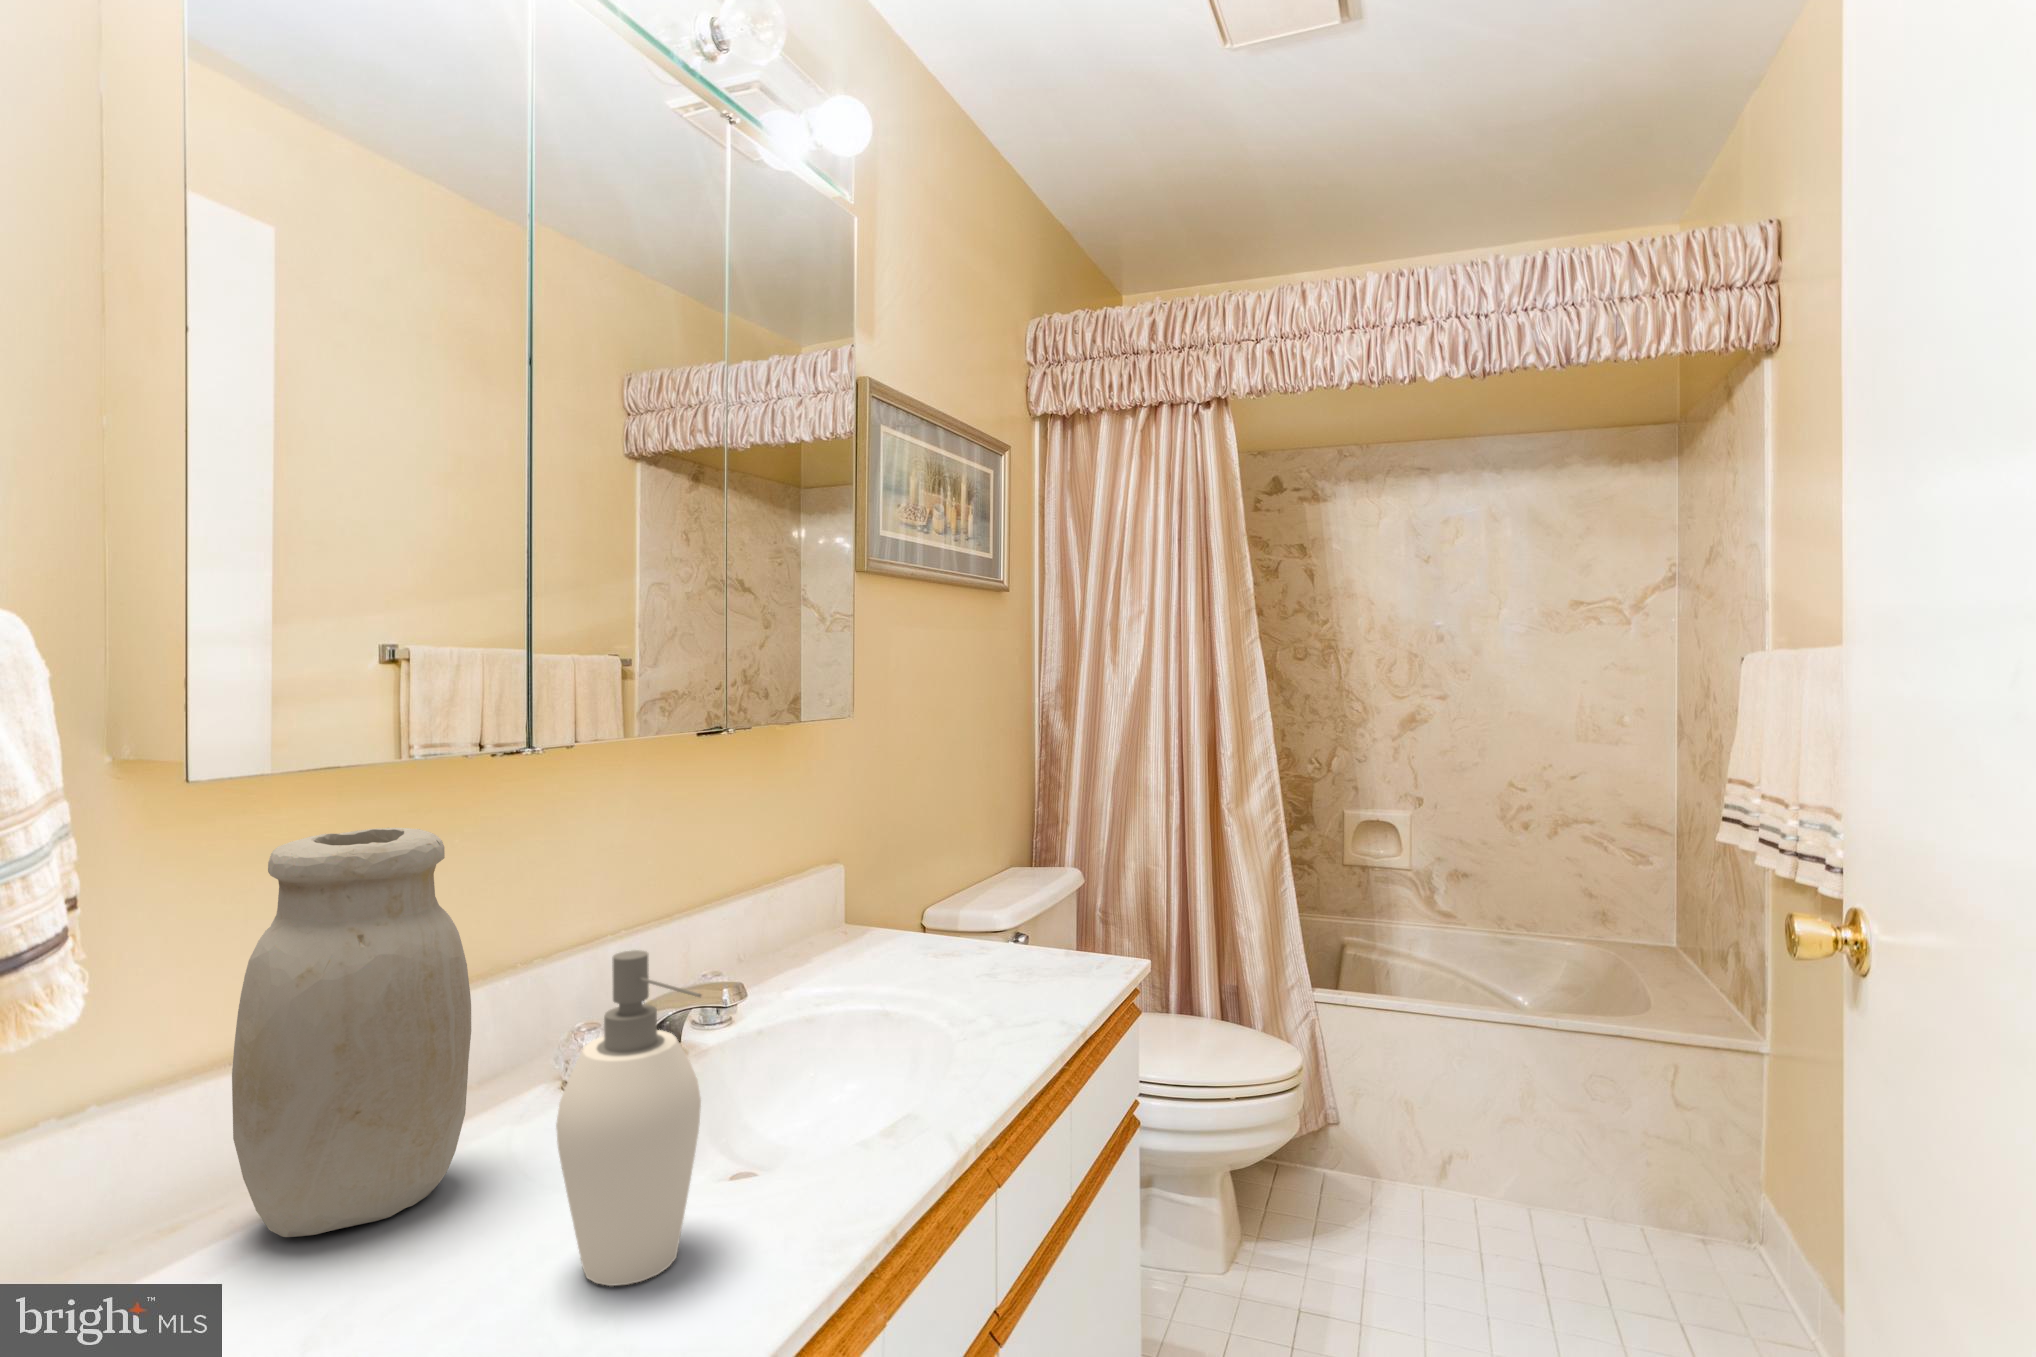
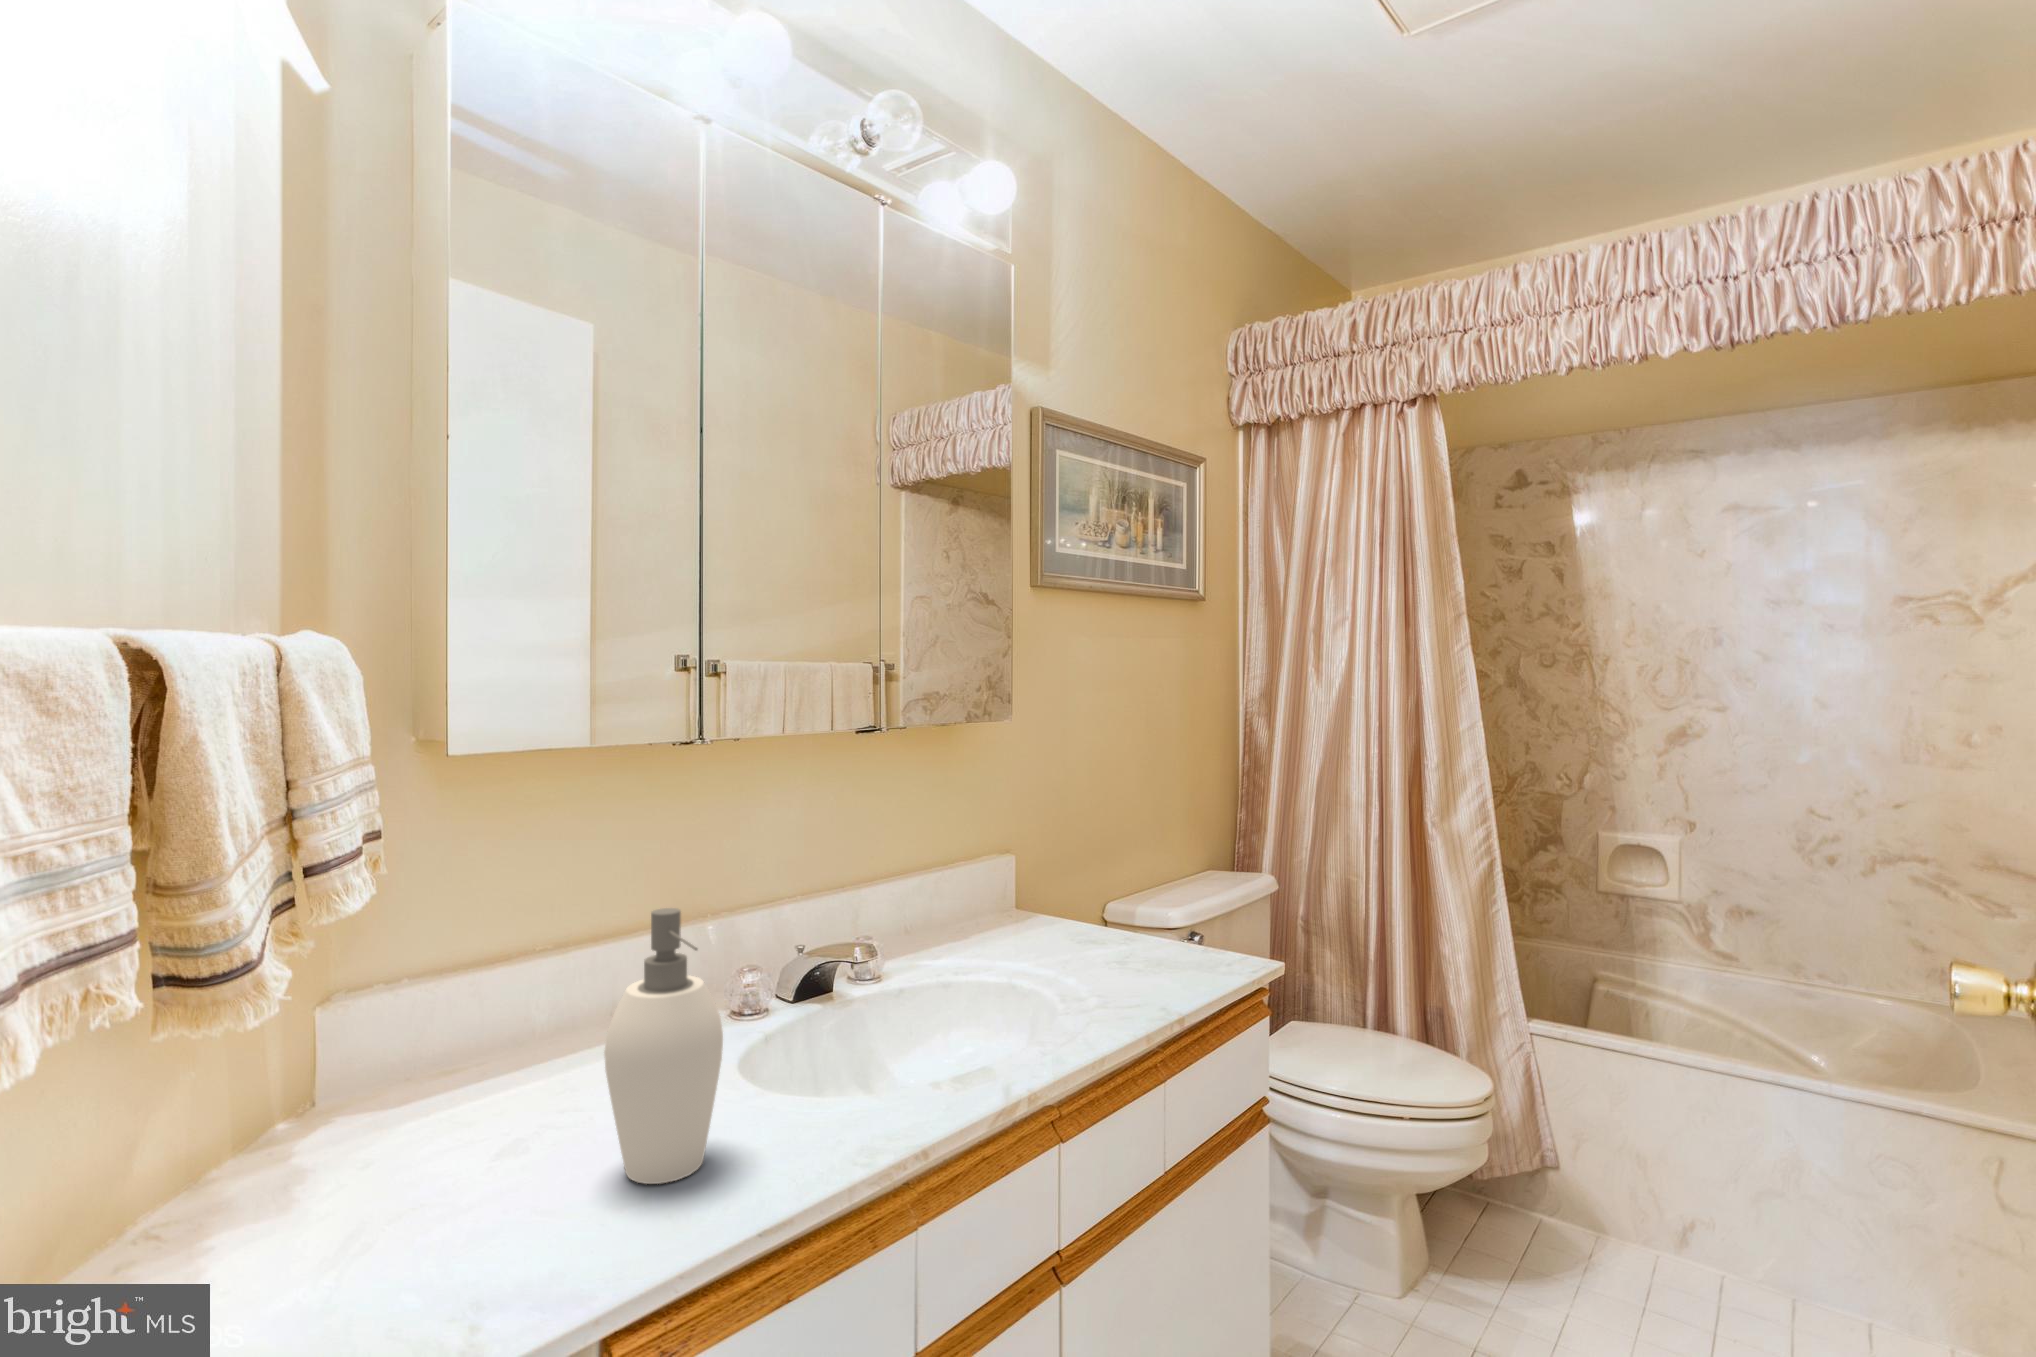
jar: present [232,828,471,1237] -> none [425,798,599,1108]

